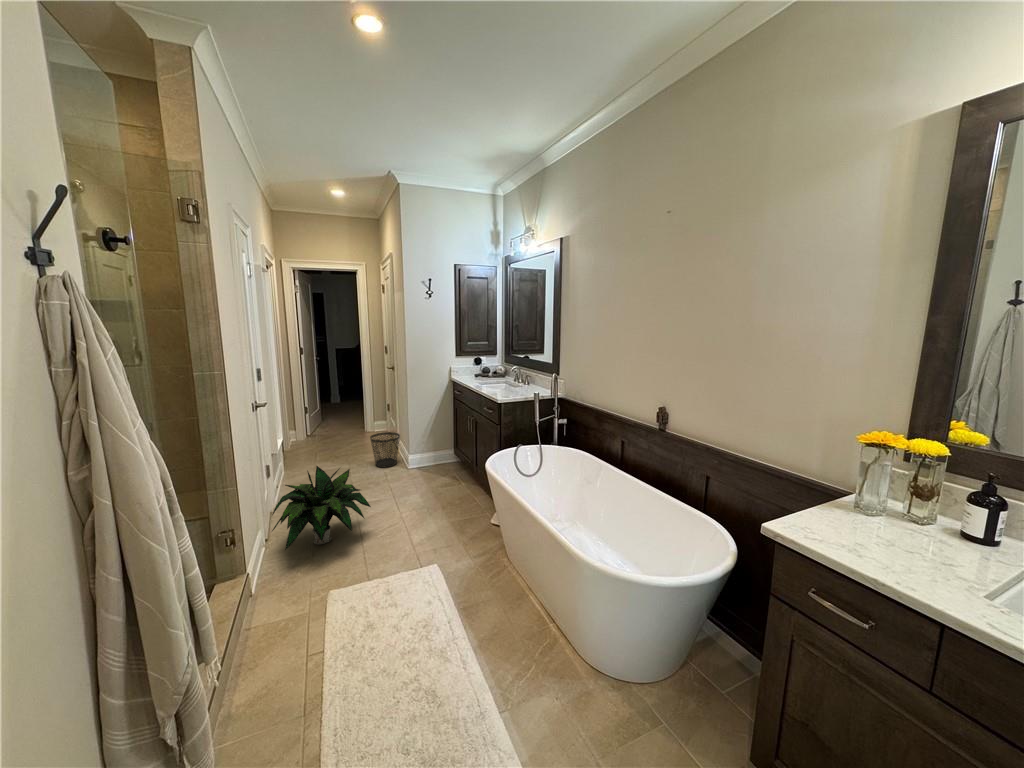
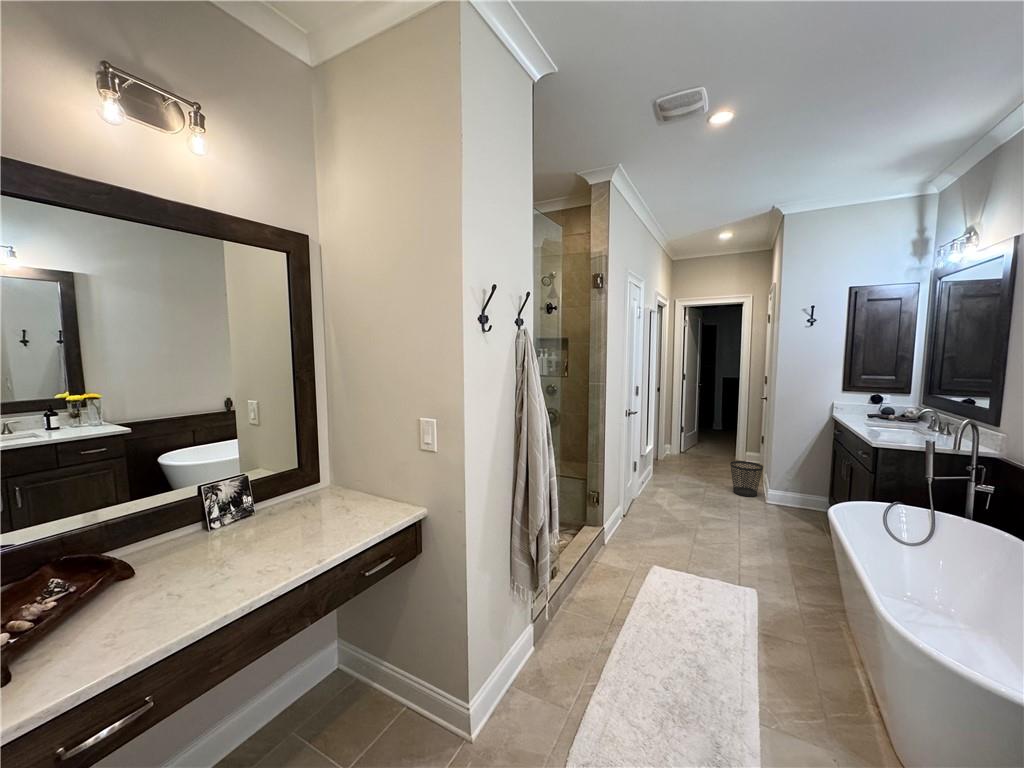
potted plant: present [272,466,371,550] -> none [627,469,707,534]

